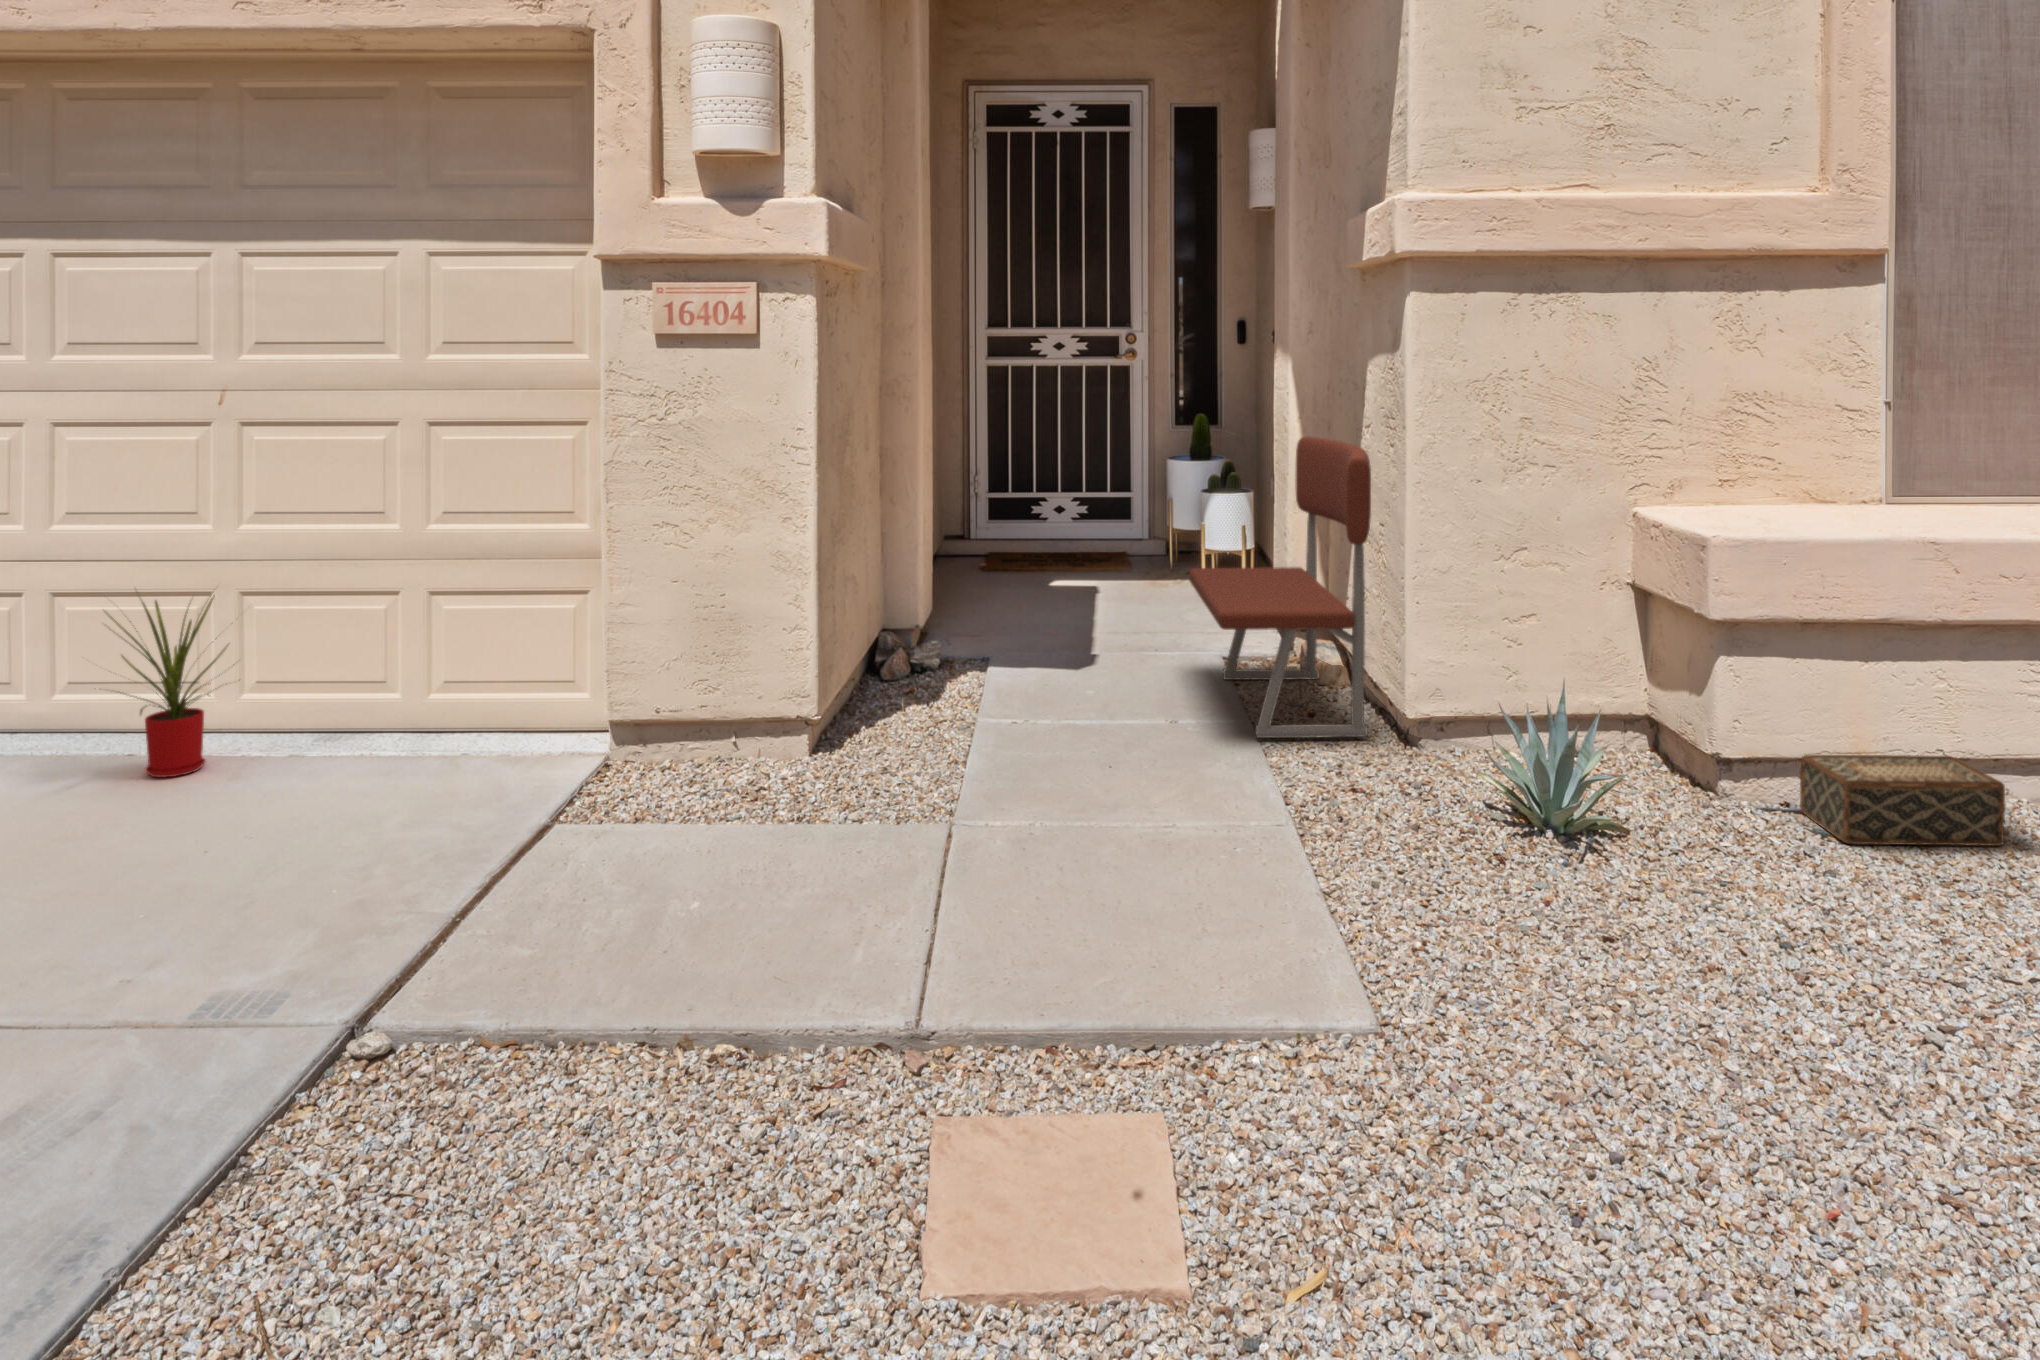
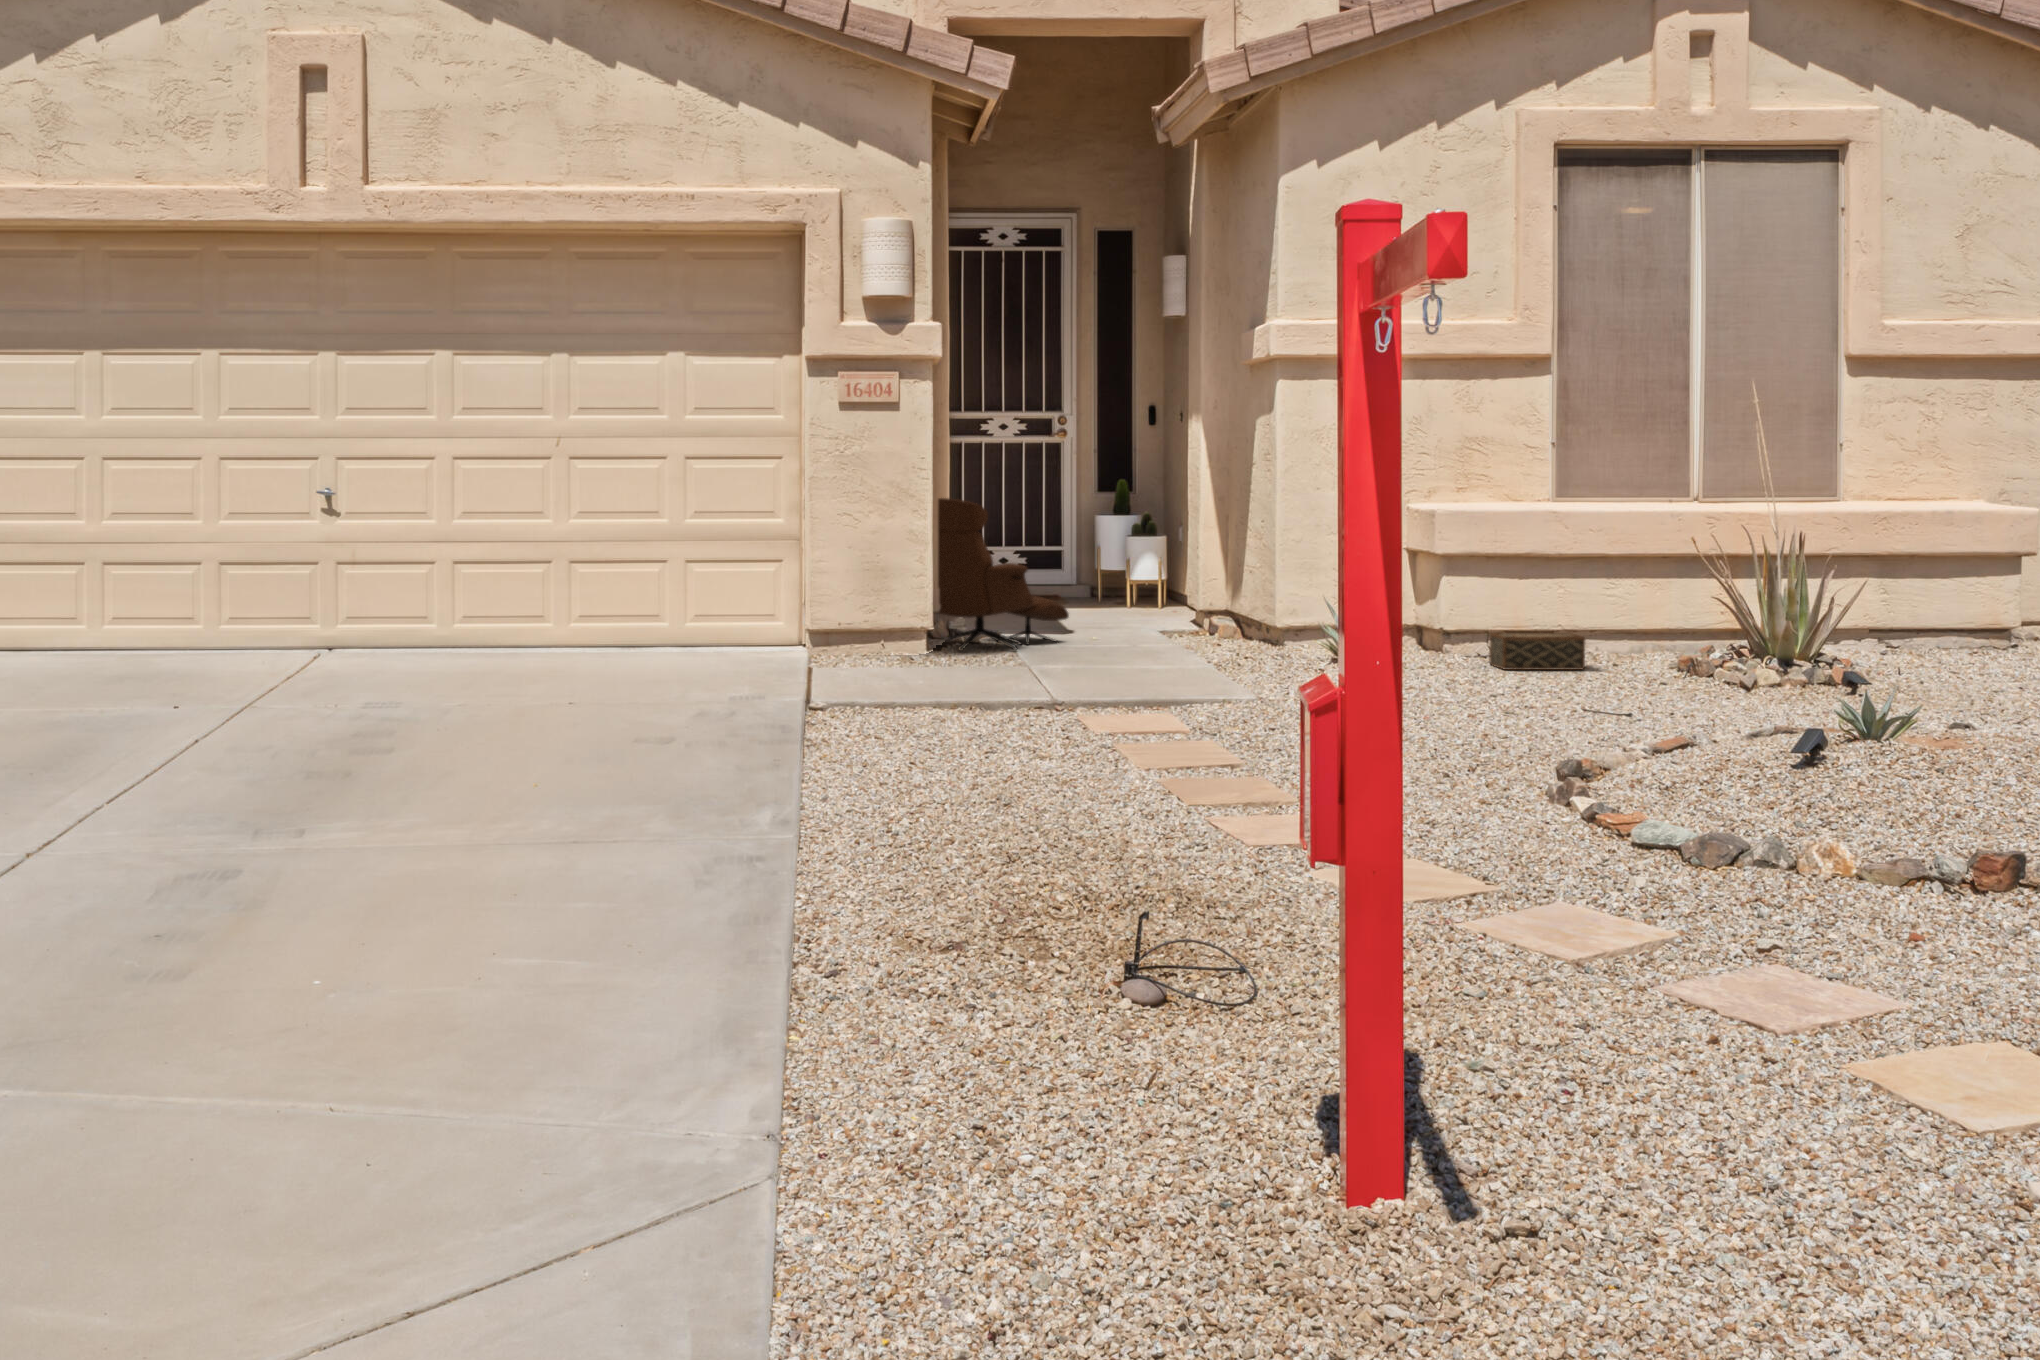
bench: present [1189,436,1371,738] -> none [1137,477,1256,650]
lounge chair: none [817,486,1078,737] -> present [938,498,1069,651]
house plant: present [110,595,234,777] -> none [519,552,601,661]

